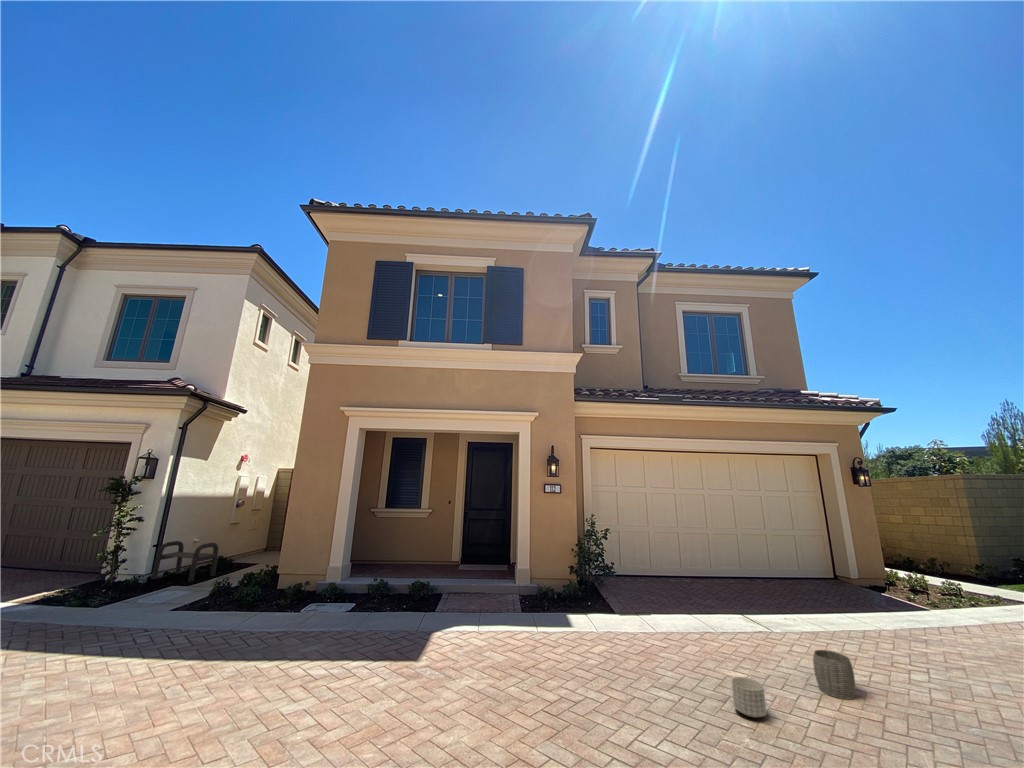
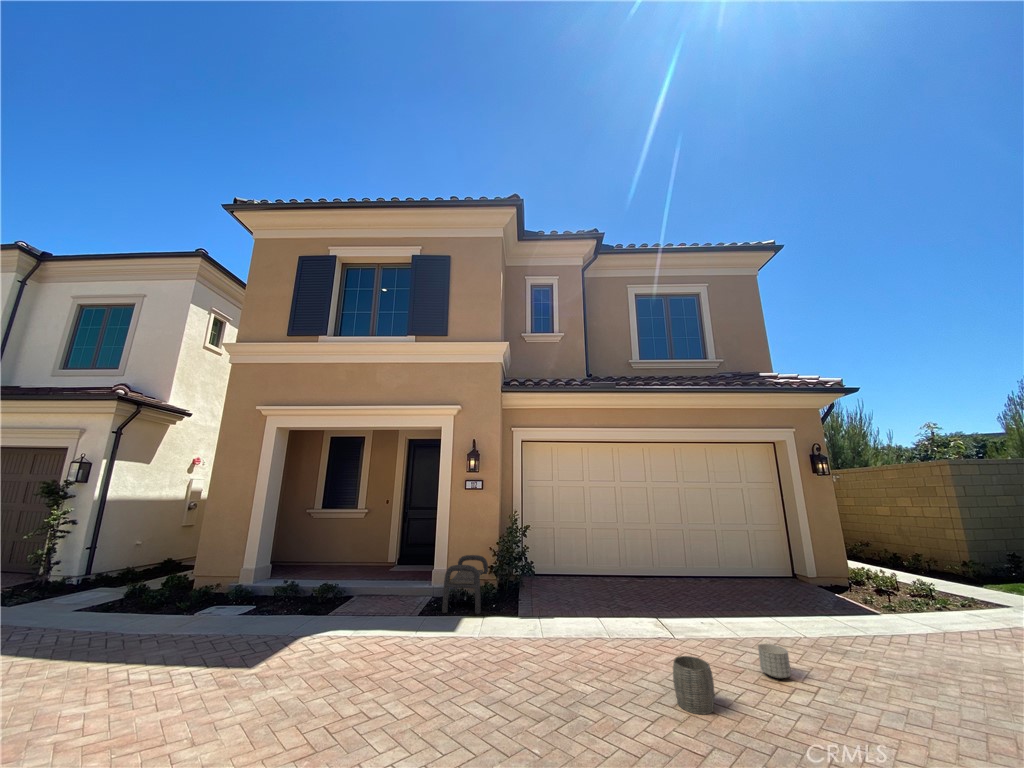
bench: present [151,541,218,582] -> present [442,555,488,614]
planter: present [732,677,766,718] -> present [758,644,791,679]

